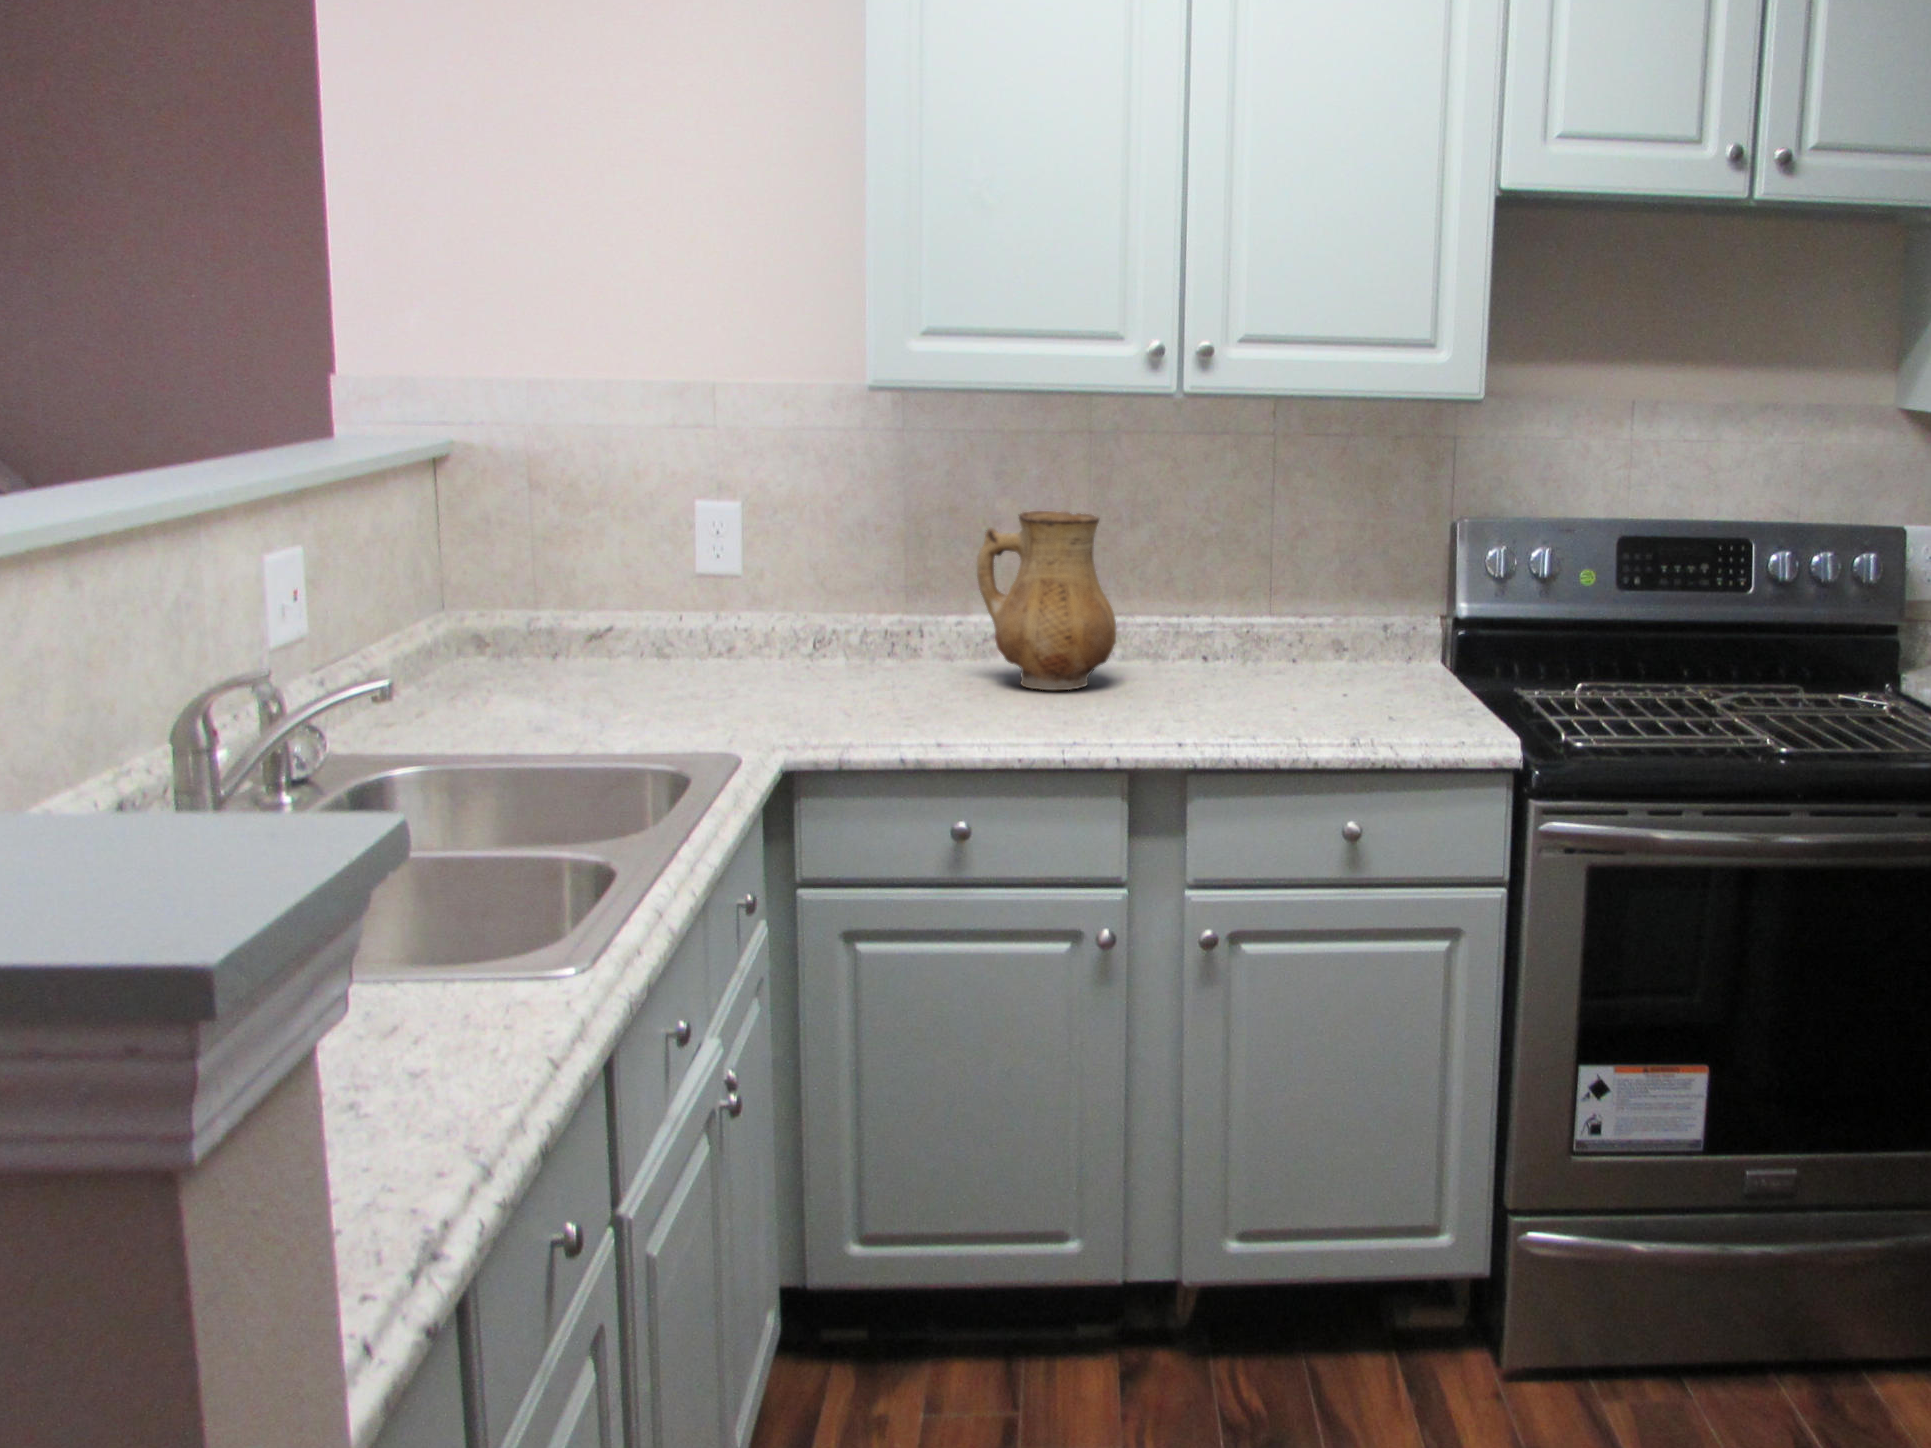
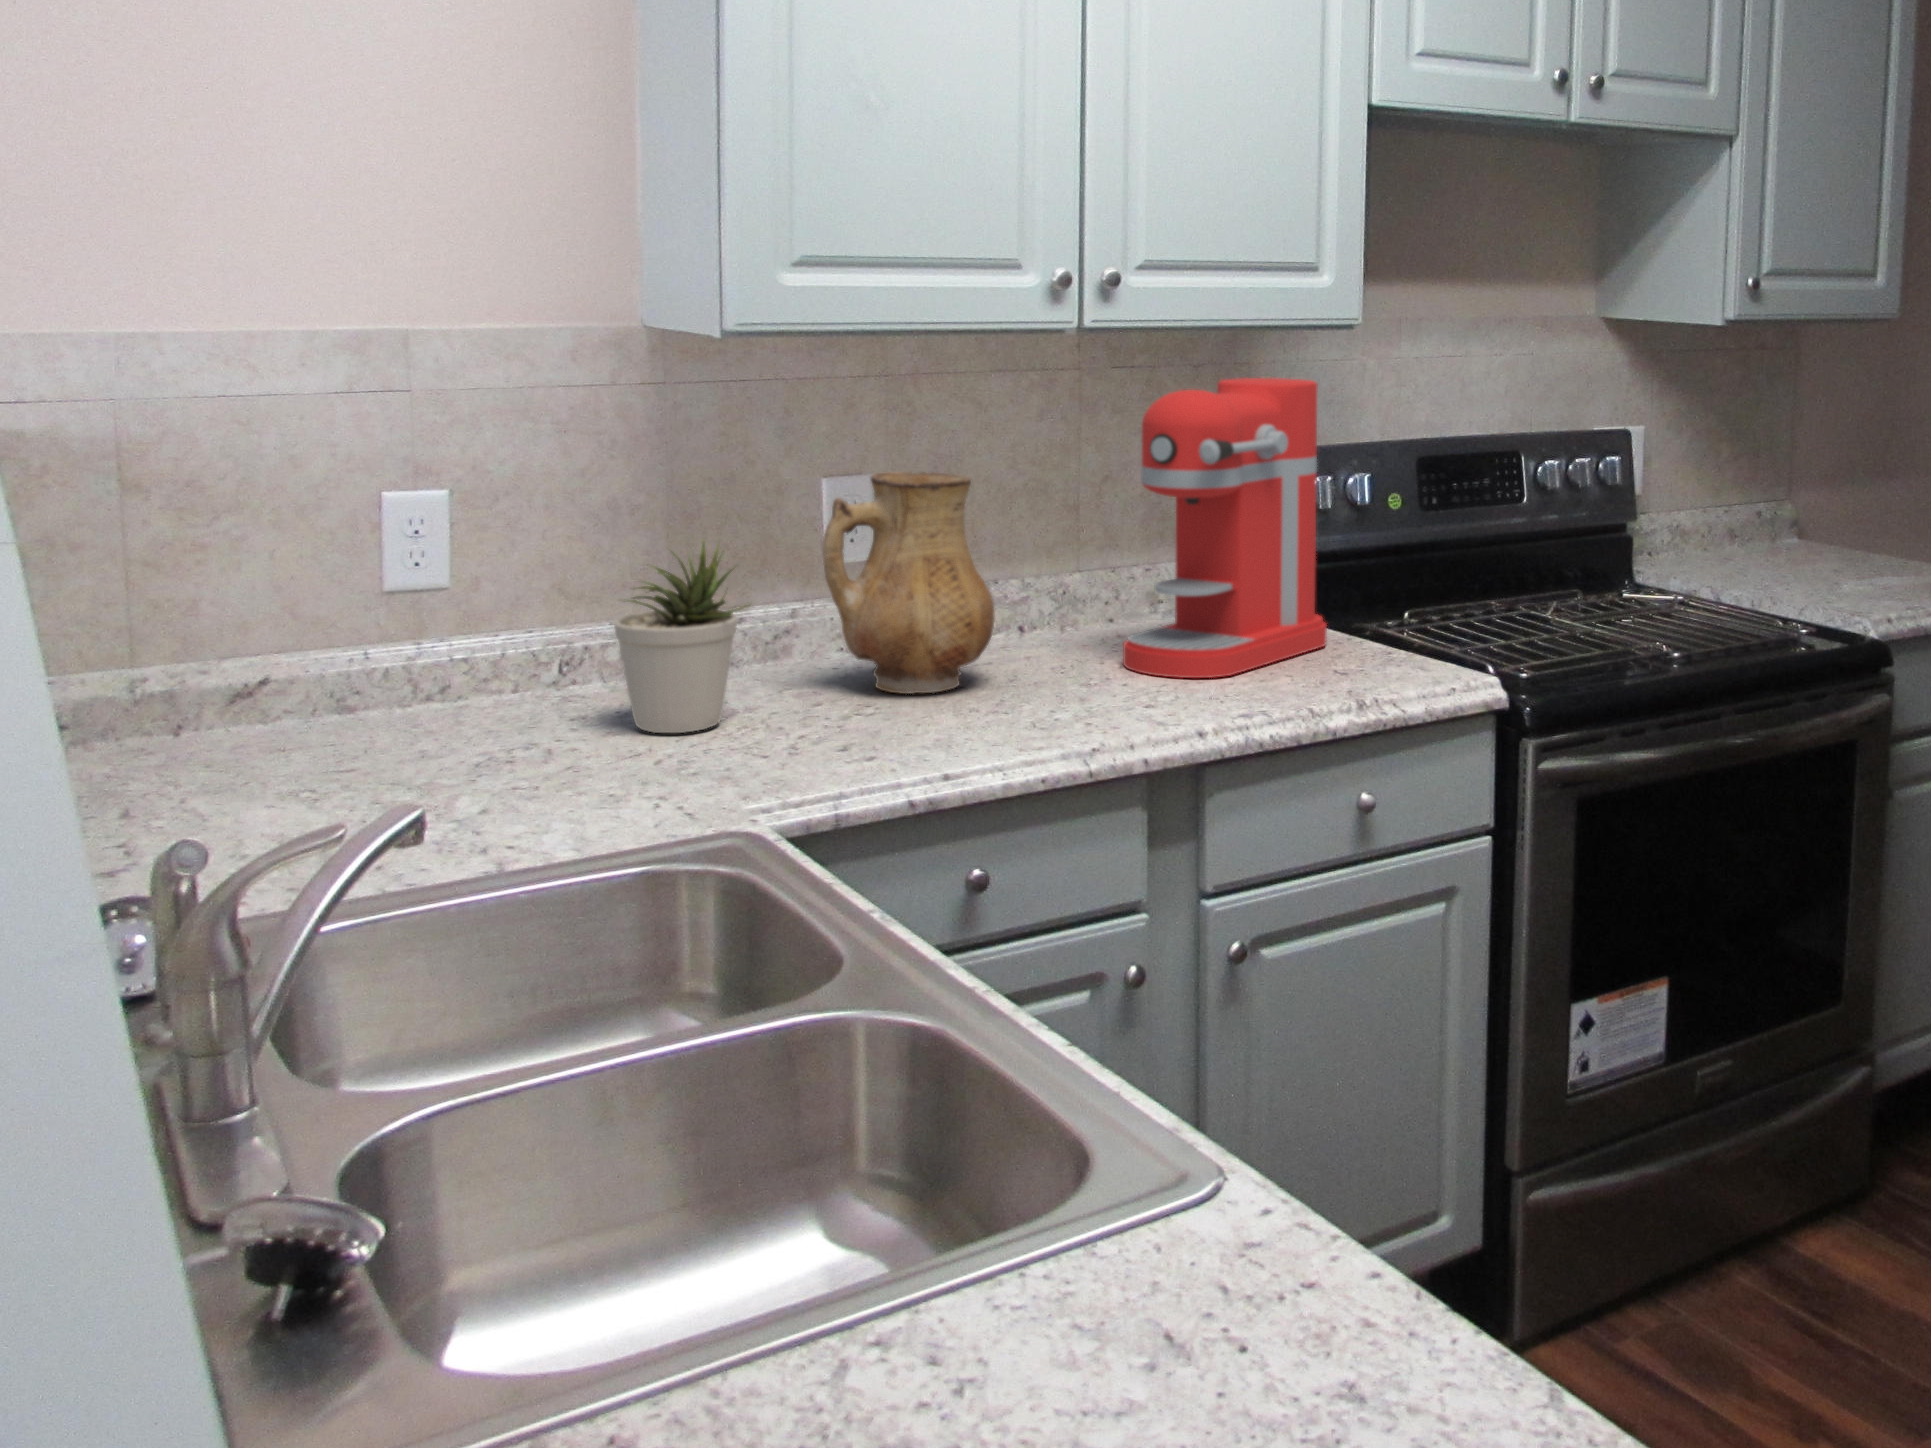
coffee maker: none [1234,451,1455,709] -> present [1123,378,1327,678]
potted plant: none [793,549,889,692] -> present [614,542,746,733]

